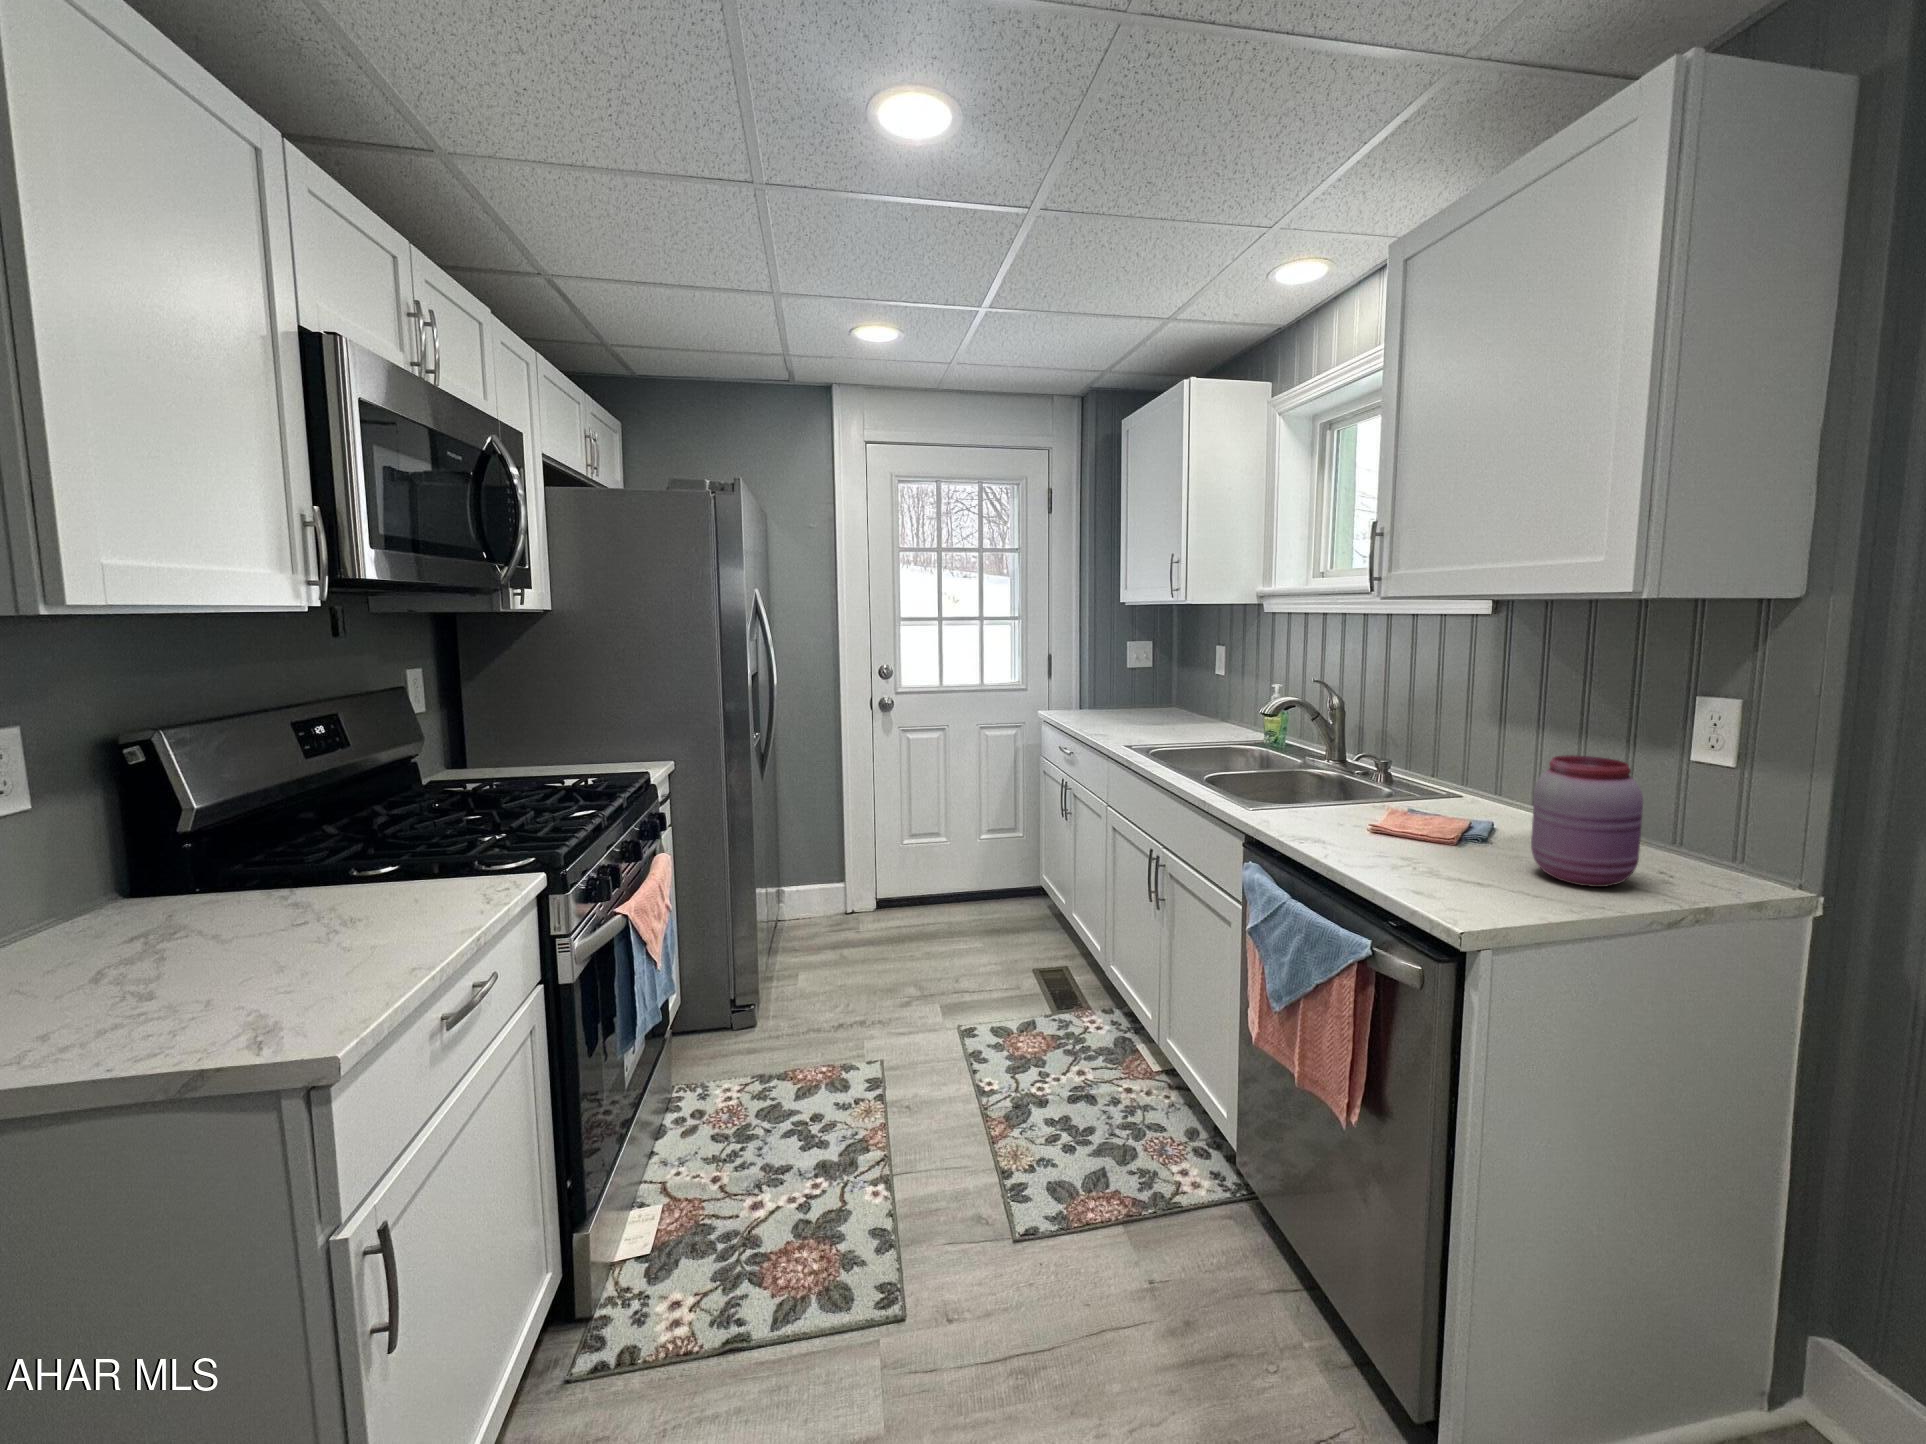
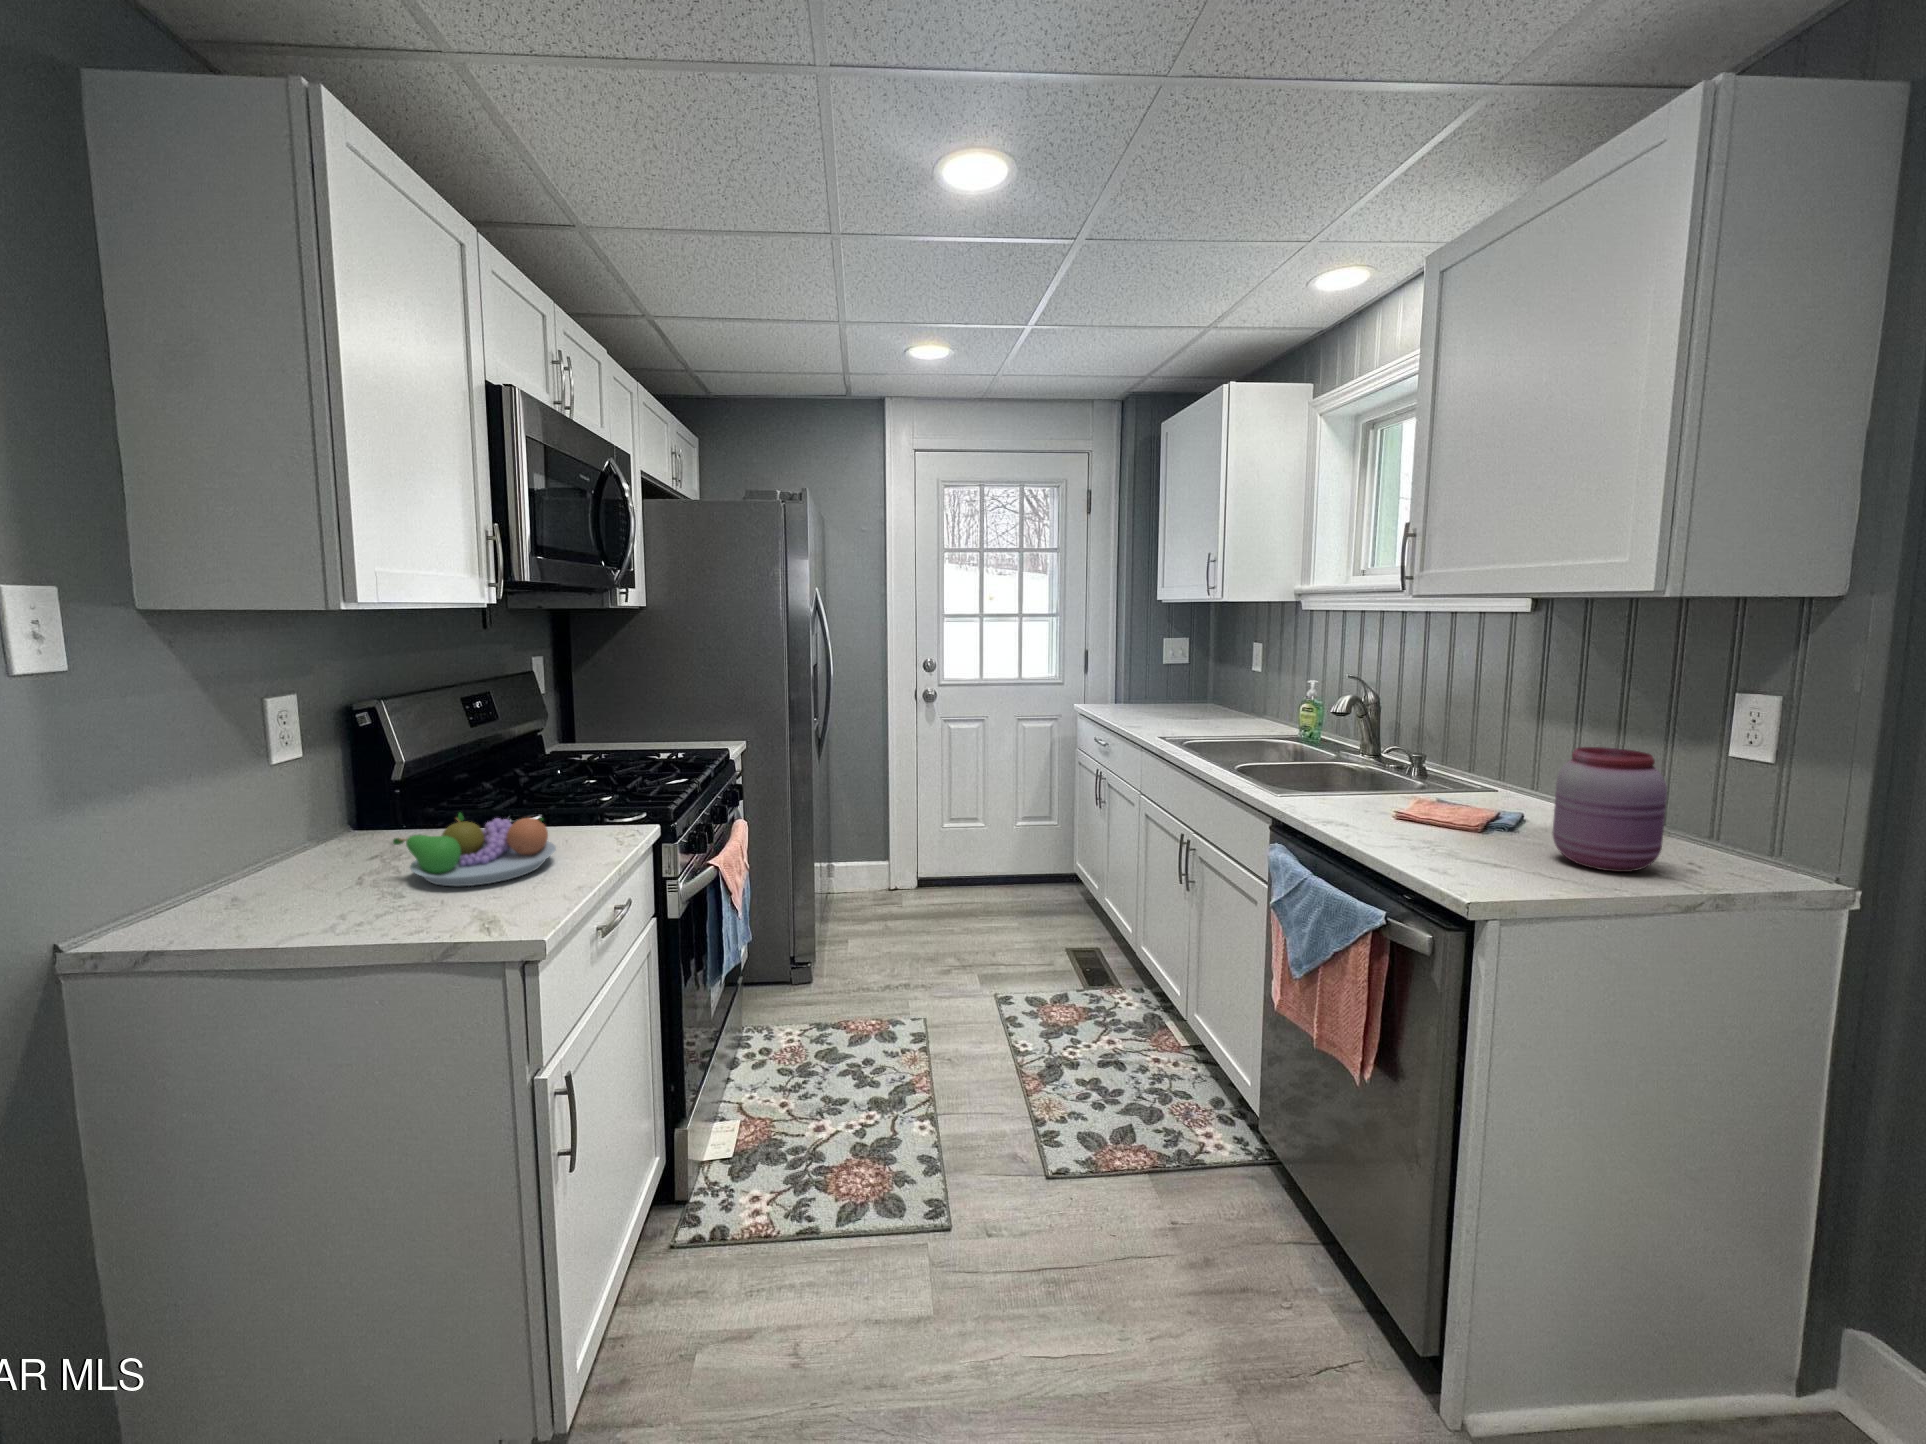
fruit bowl: none [153,876,394,978] -> present [393,813,556,886]

